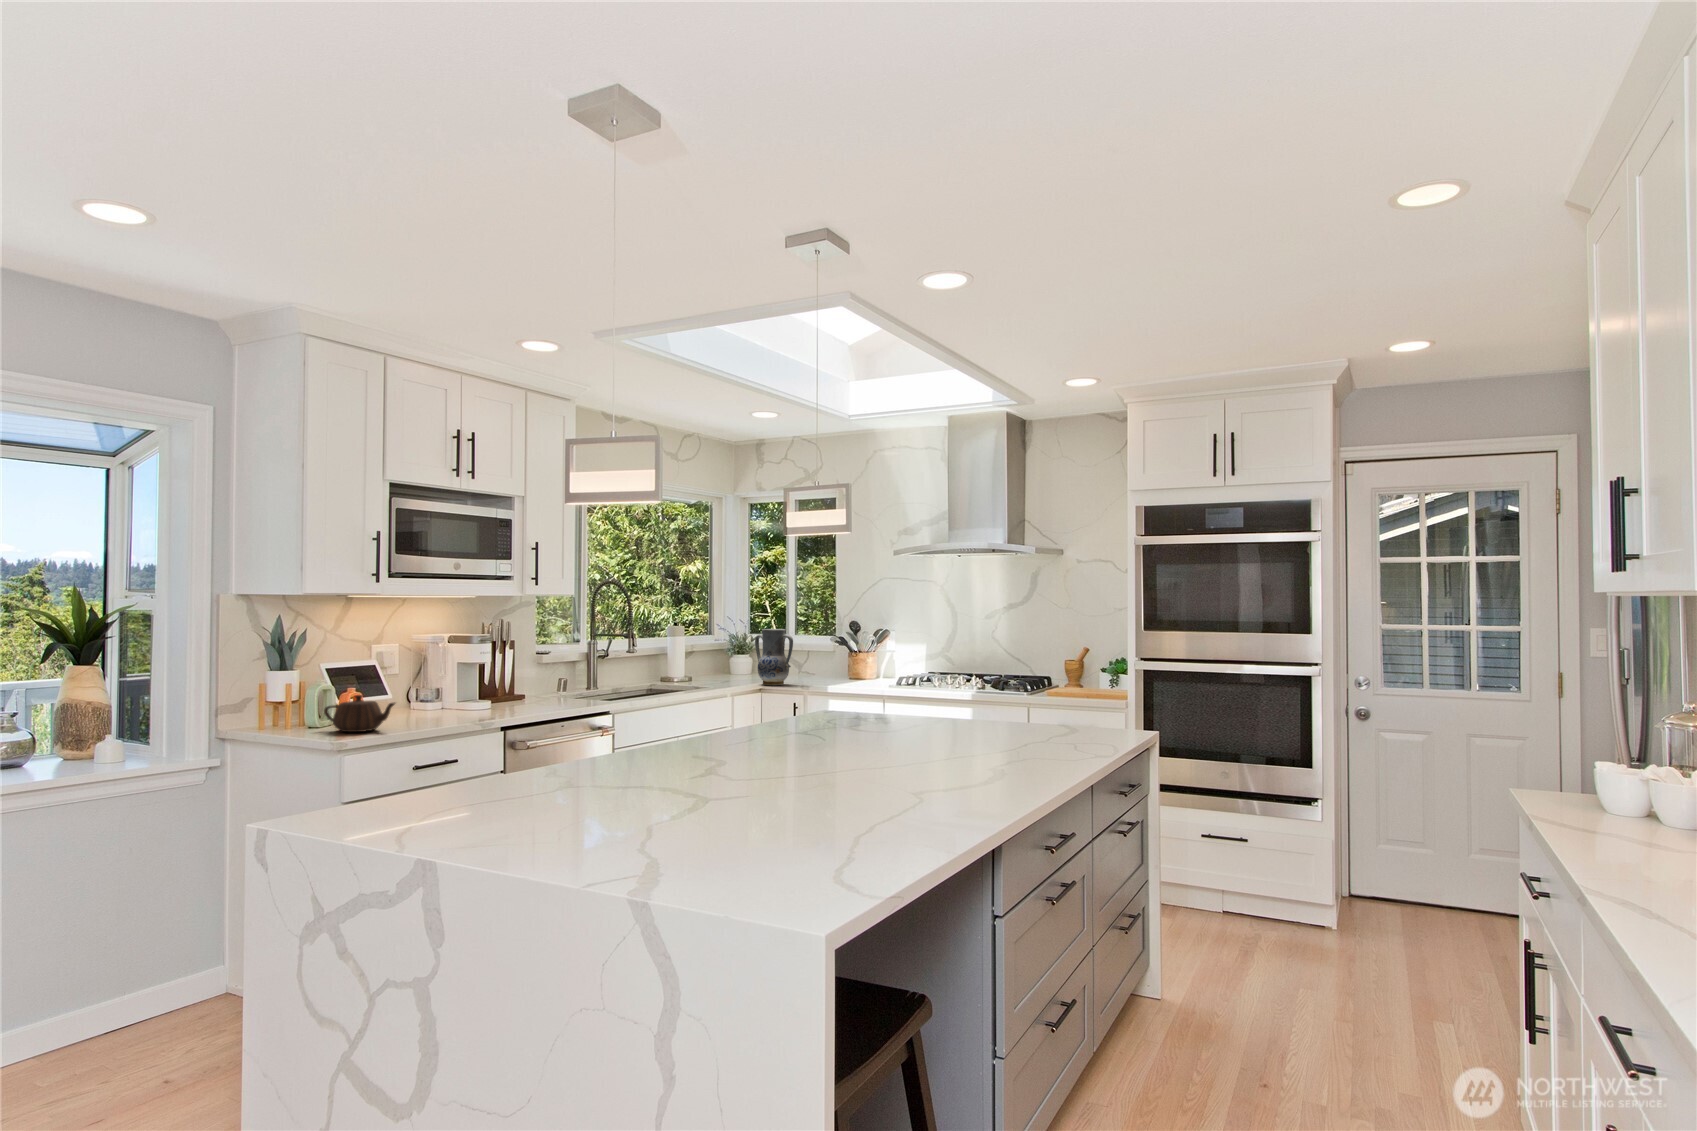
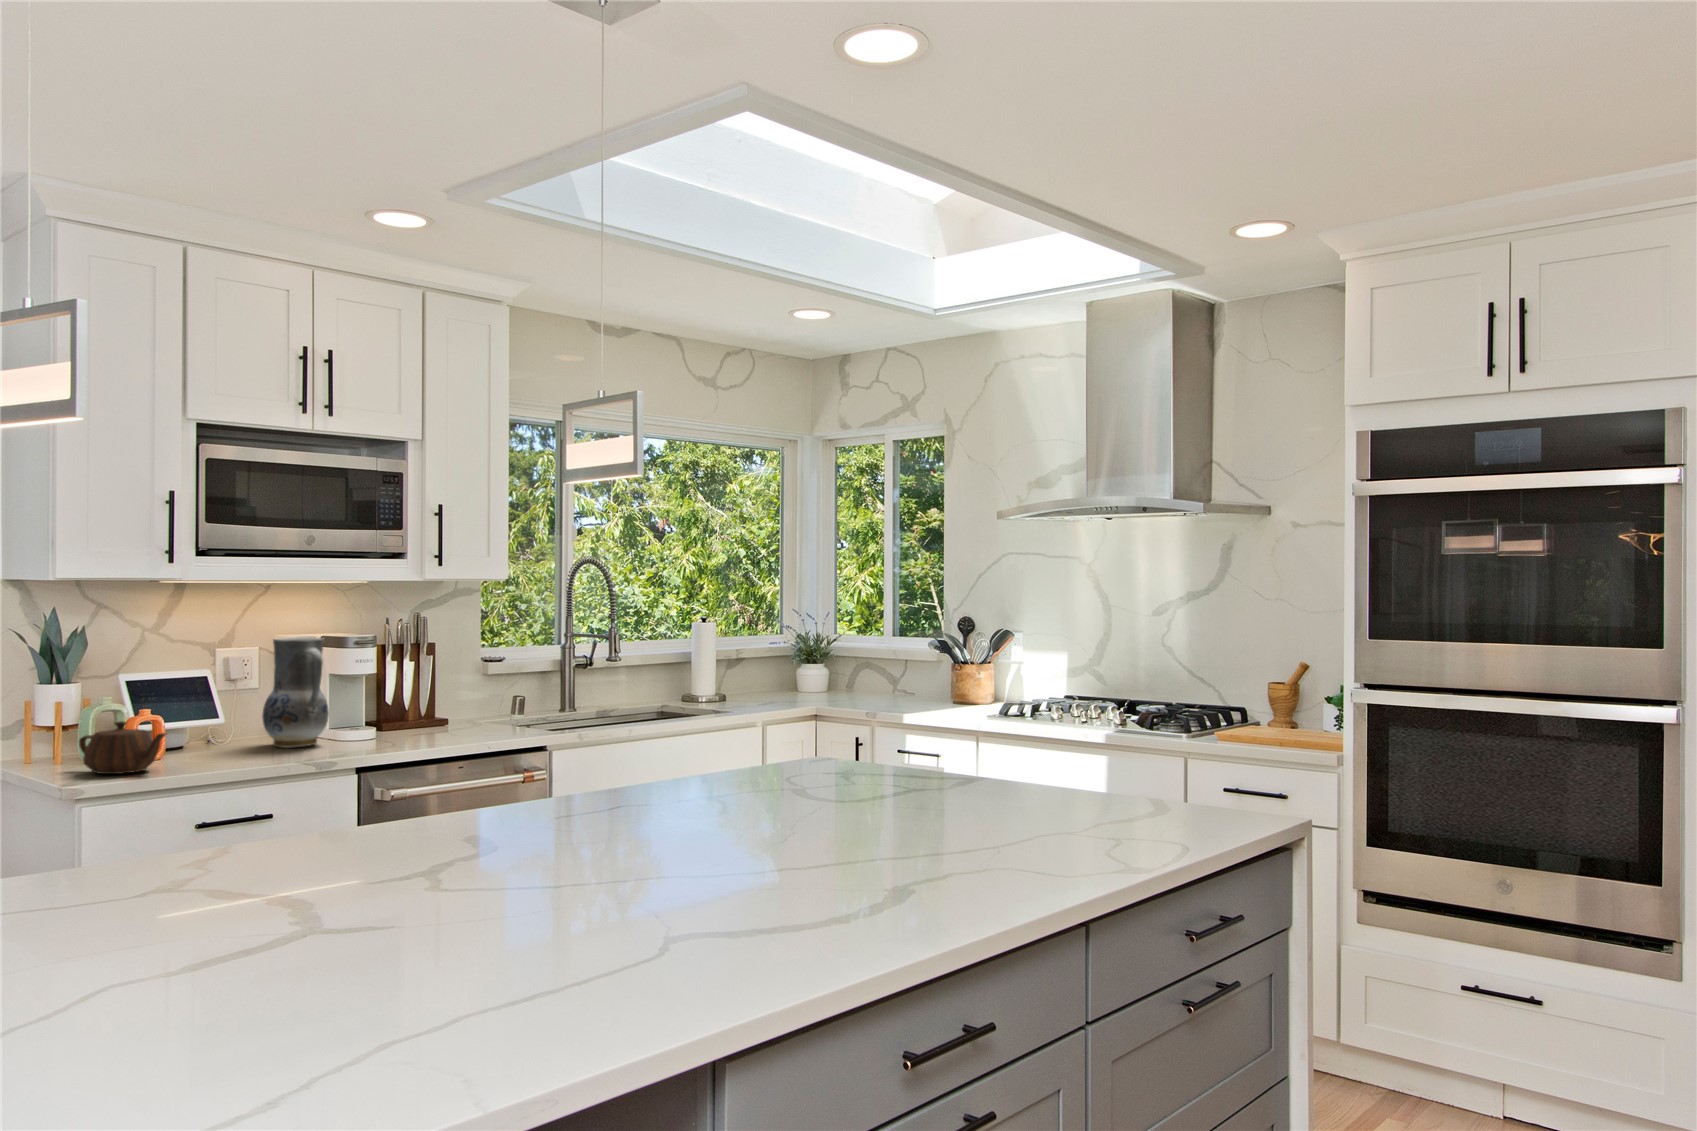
vase: present [755,629,793,685] -> present [262,637,329,748]

